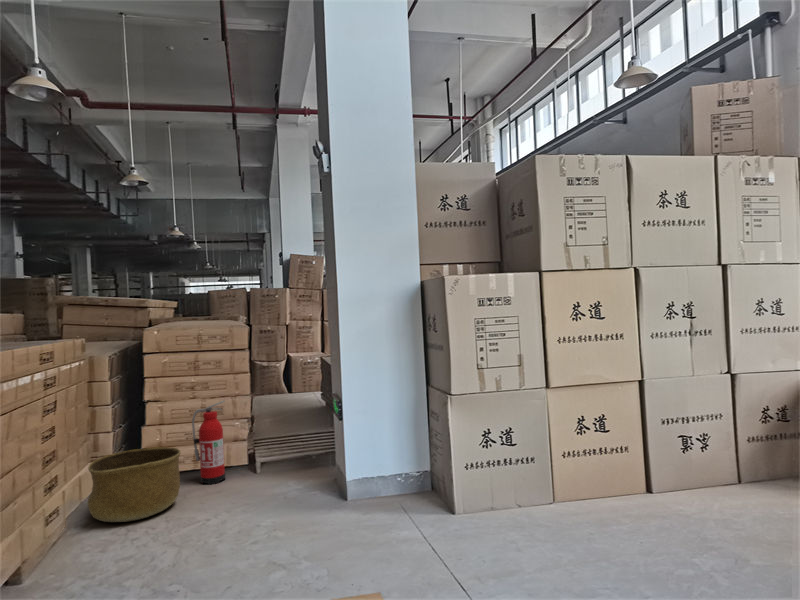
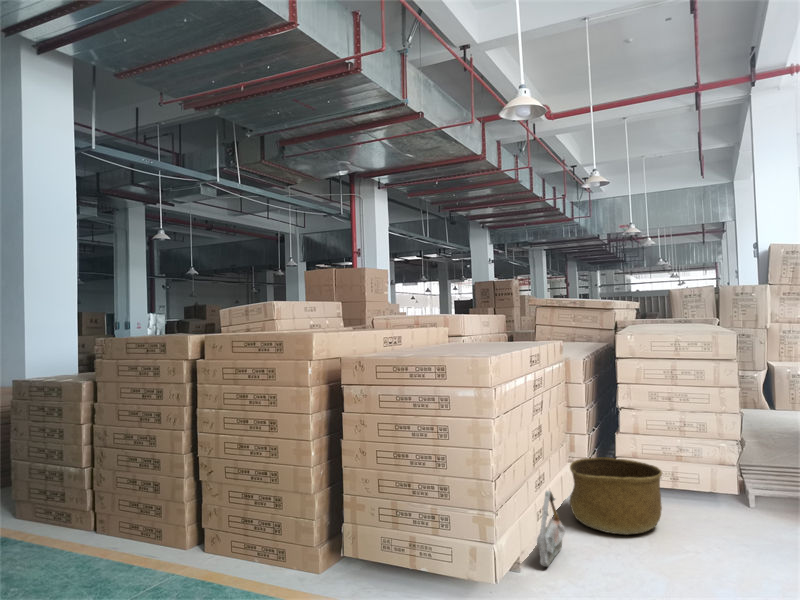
fire extinguisher: present [192,401,225,484] -> none [671,421,713,517]
bag: none [38,495,78,578] -> present [537,491,566,567]

